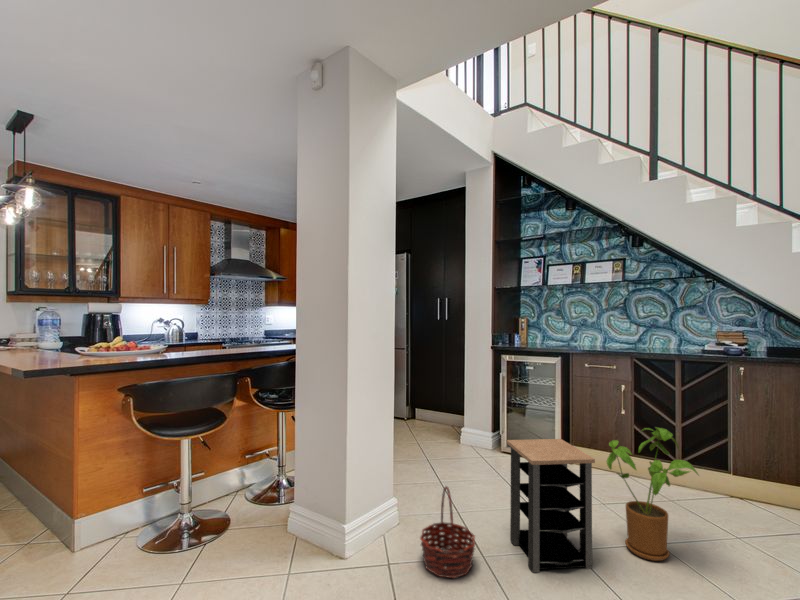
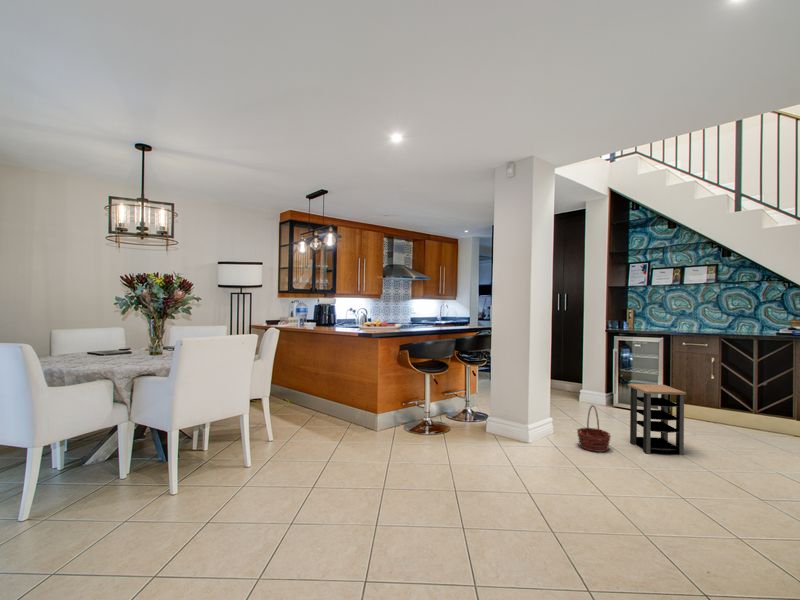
house plant: present [606,427,698,561] -> none [695,378,756,455]

